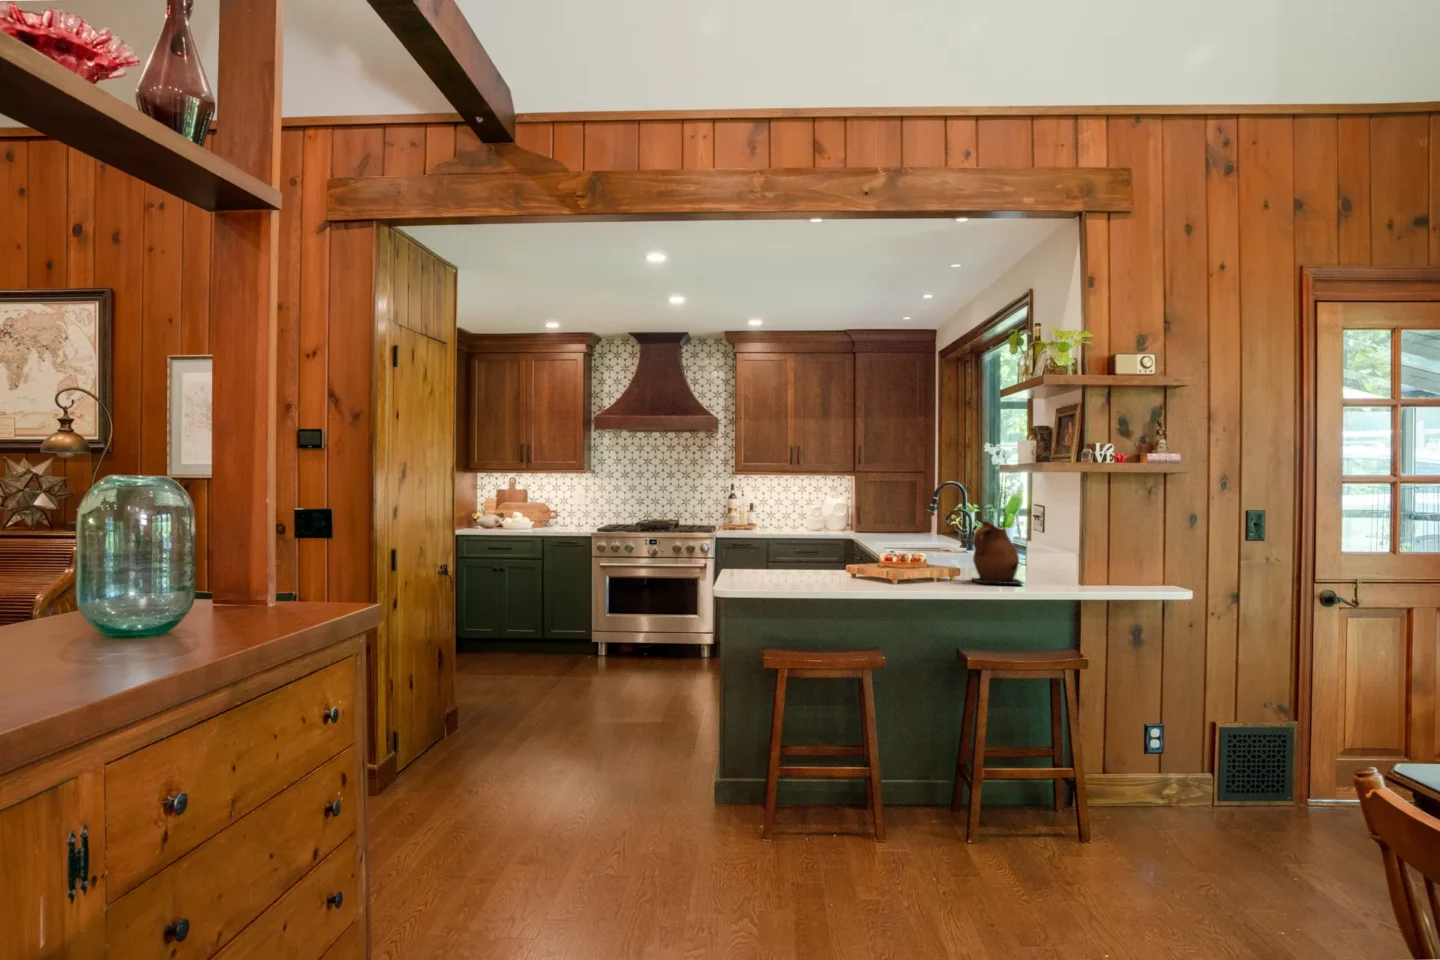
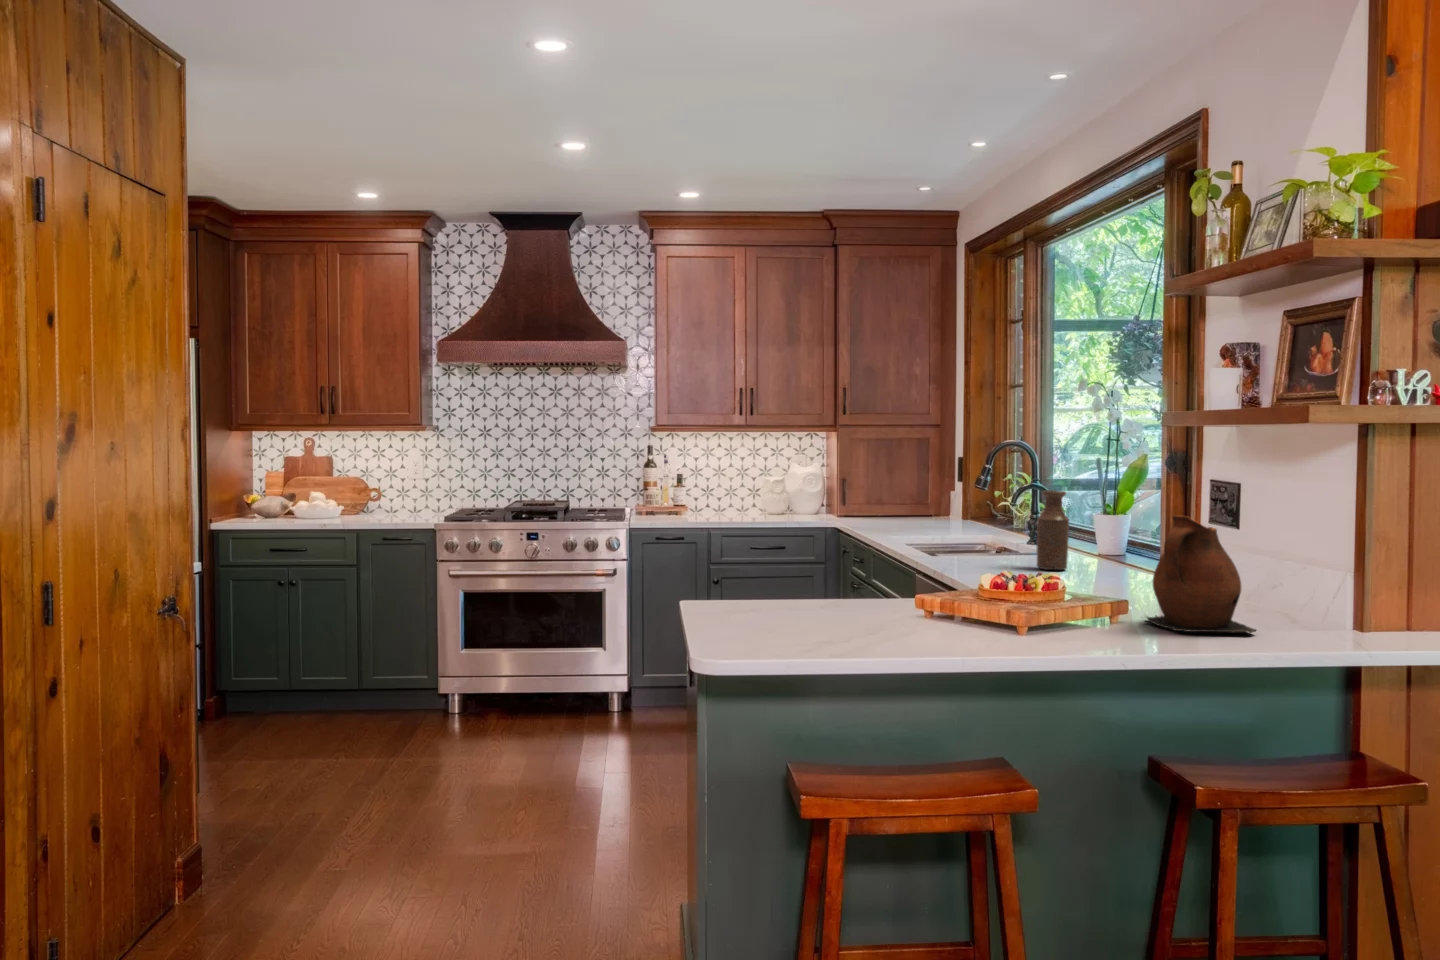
bottle: none [948,512,967,560] -> present [1037,490,1069,570]

